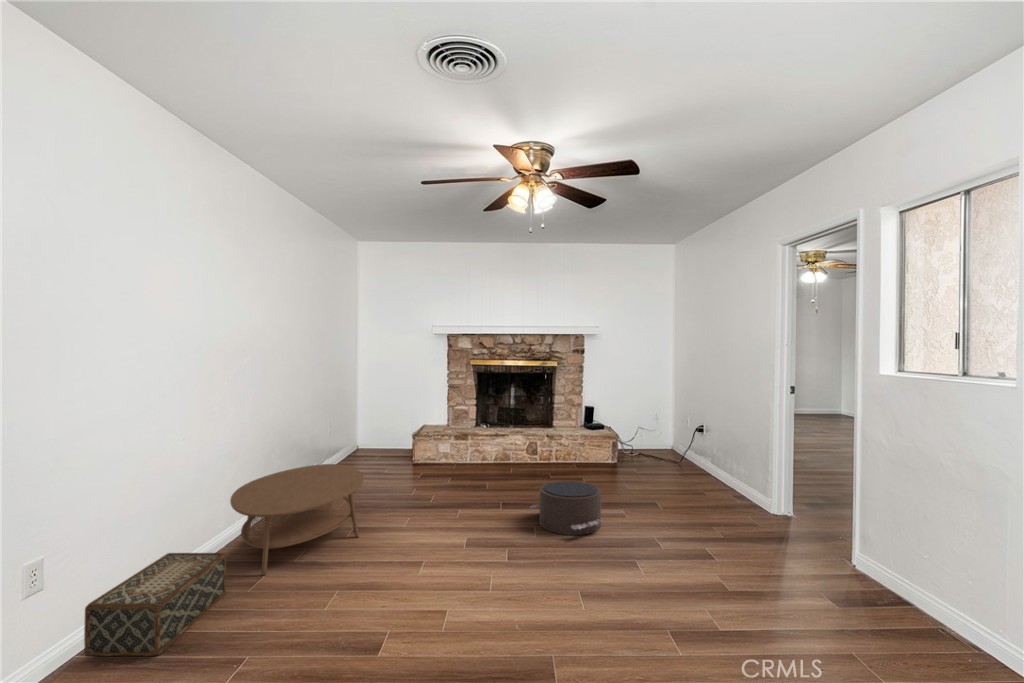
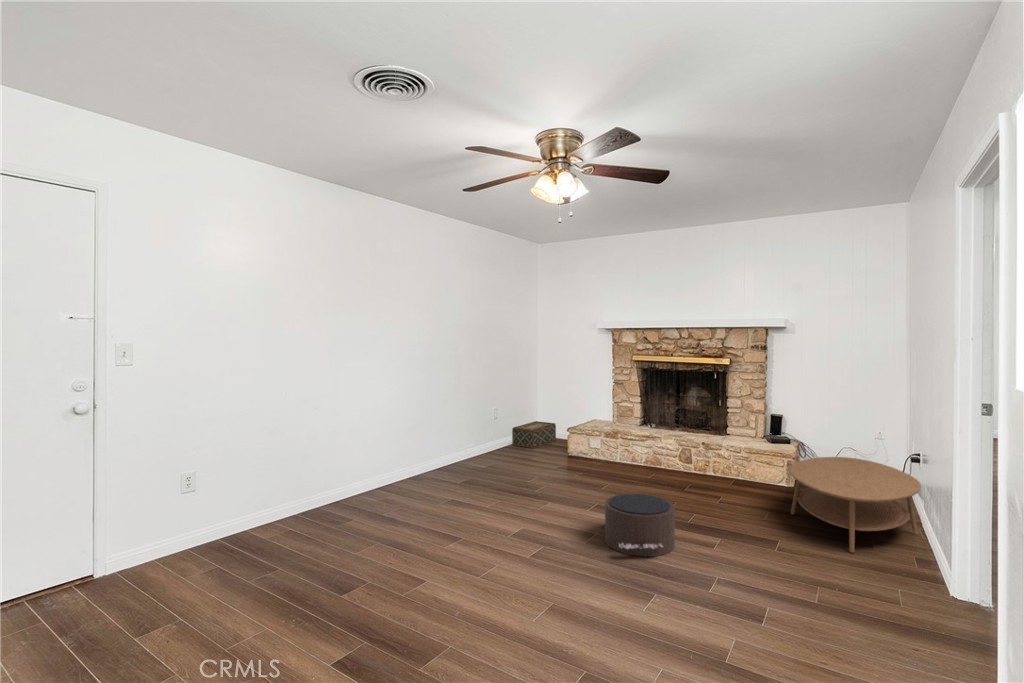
coffee table: present [230,464,364,575] -> present [789,457,921,553]
woven basket: present [84,553,226,656] -> present [512,421,556,448]

